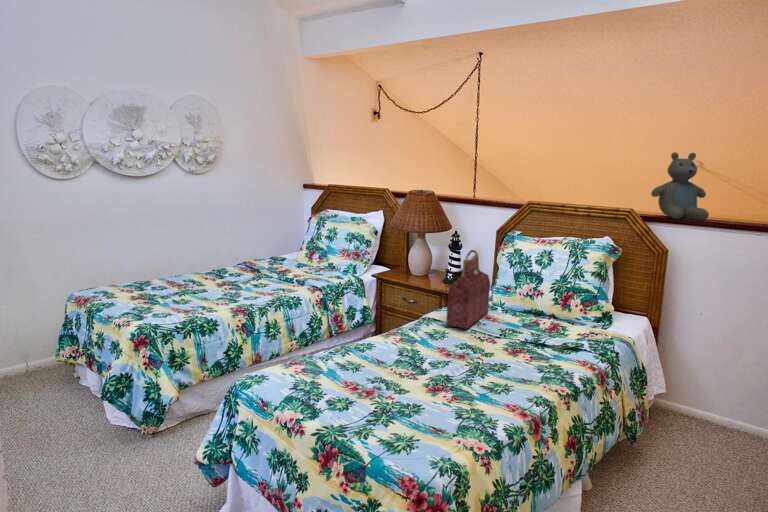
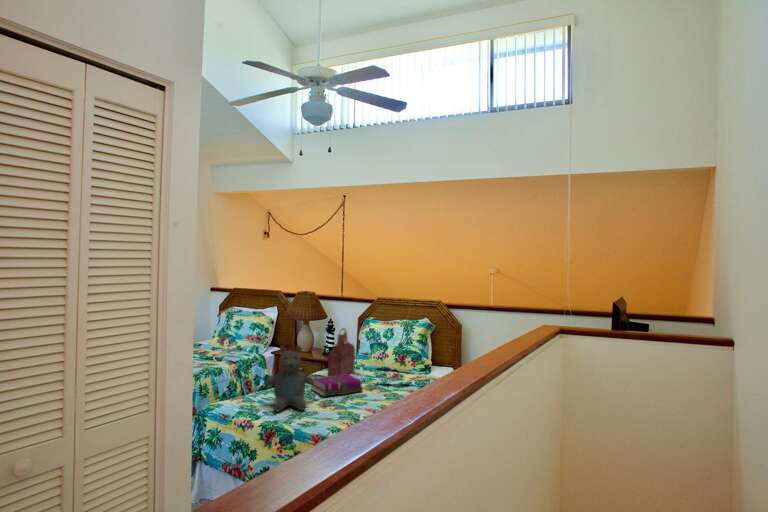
teddy bear: present [651,152,709,220] -> present [265,346,314,411]
notebook: none [418,324,502,363] -> present [311,374,363,396]

